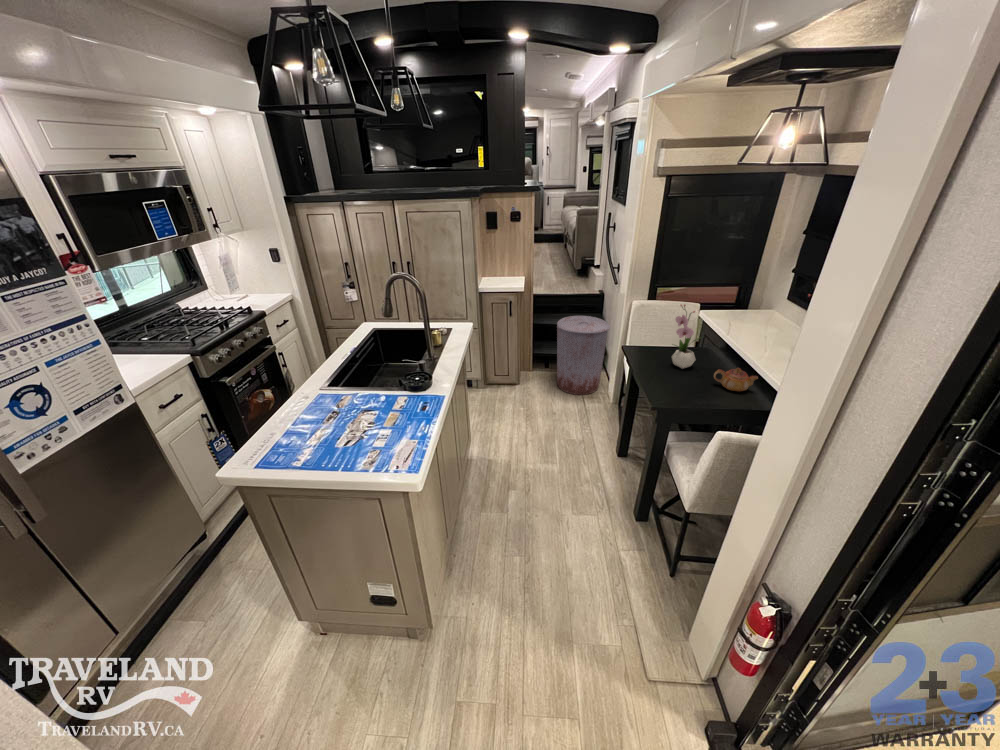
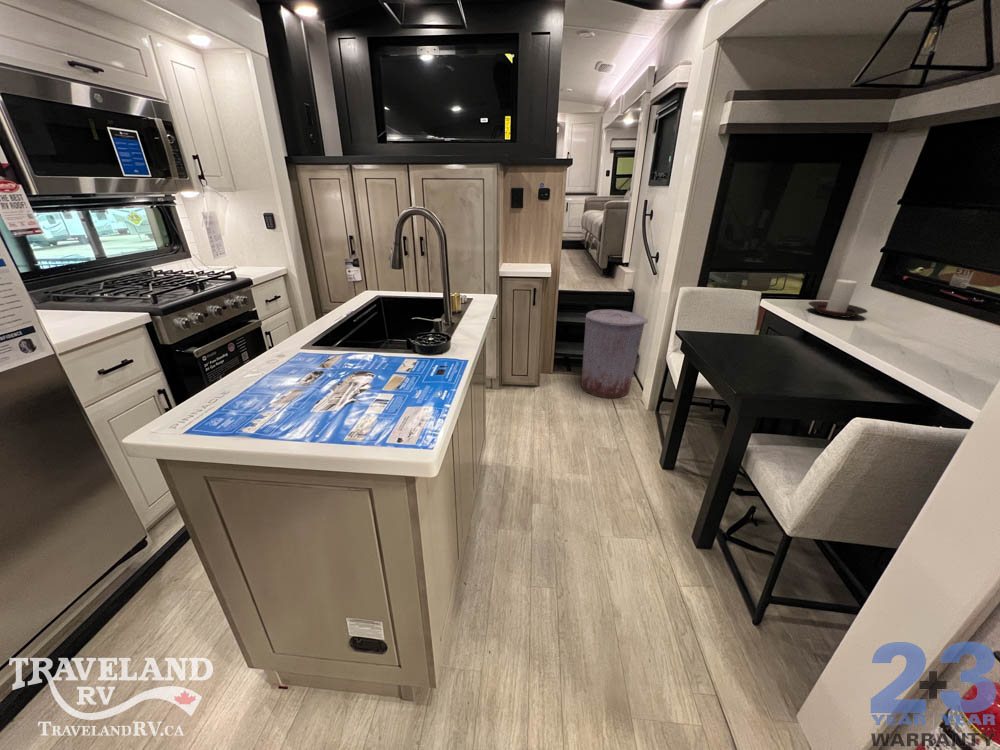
candle holder: none [734,297,779,329] -> present [809,280,867,318]
flower arrangement: present [672,305,698,369] -> none [746,271,793,355]
teapot: present [714,368,758,392] -> none [810,349,875,381]

